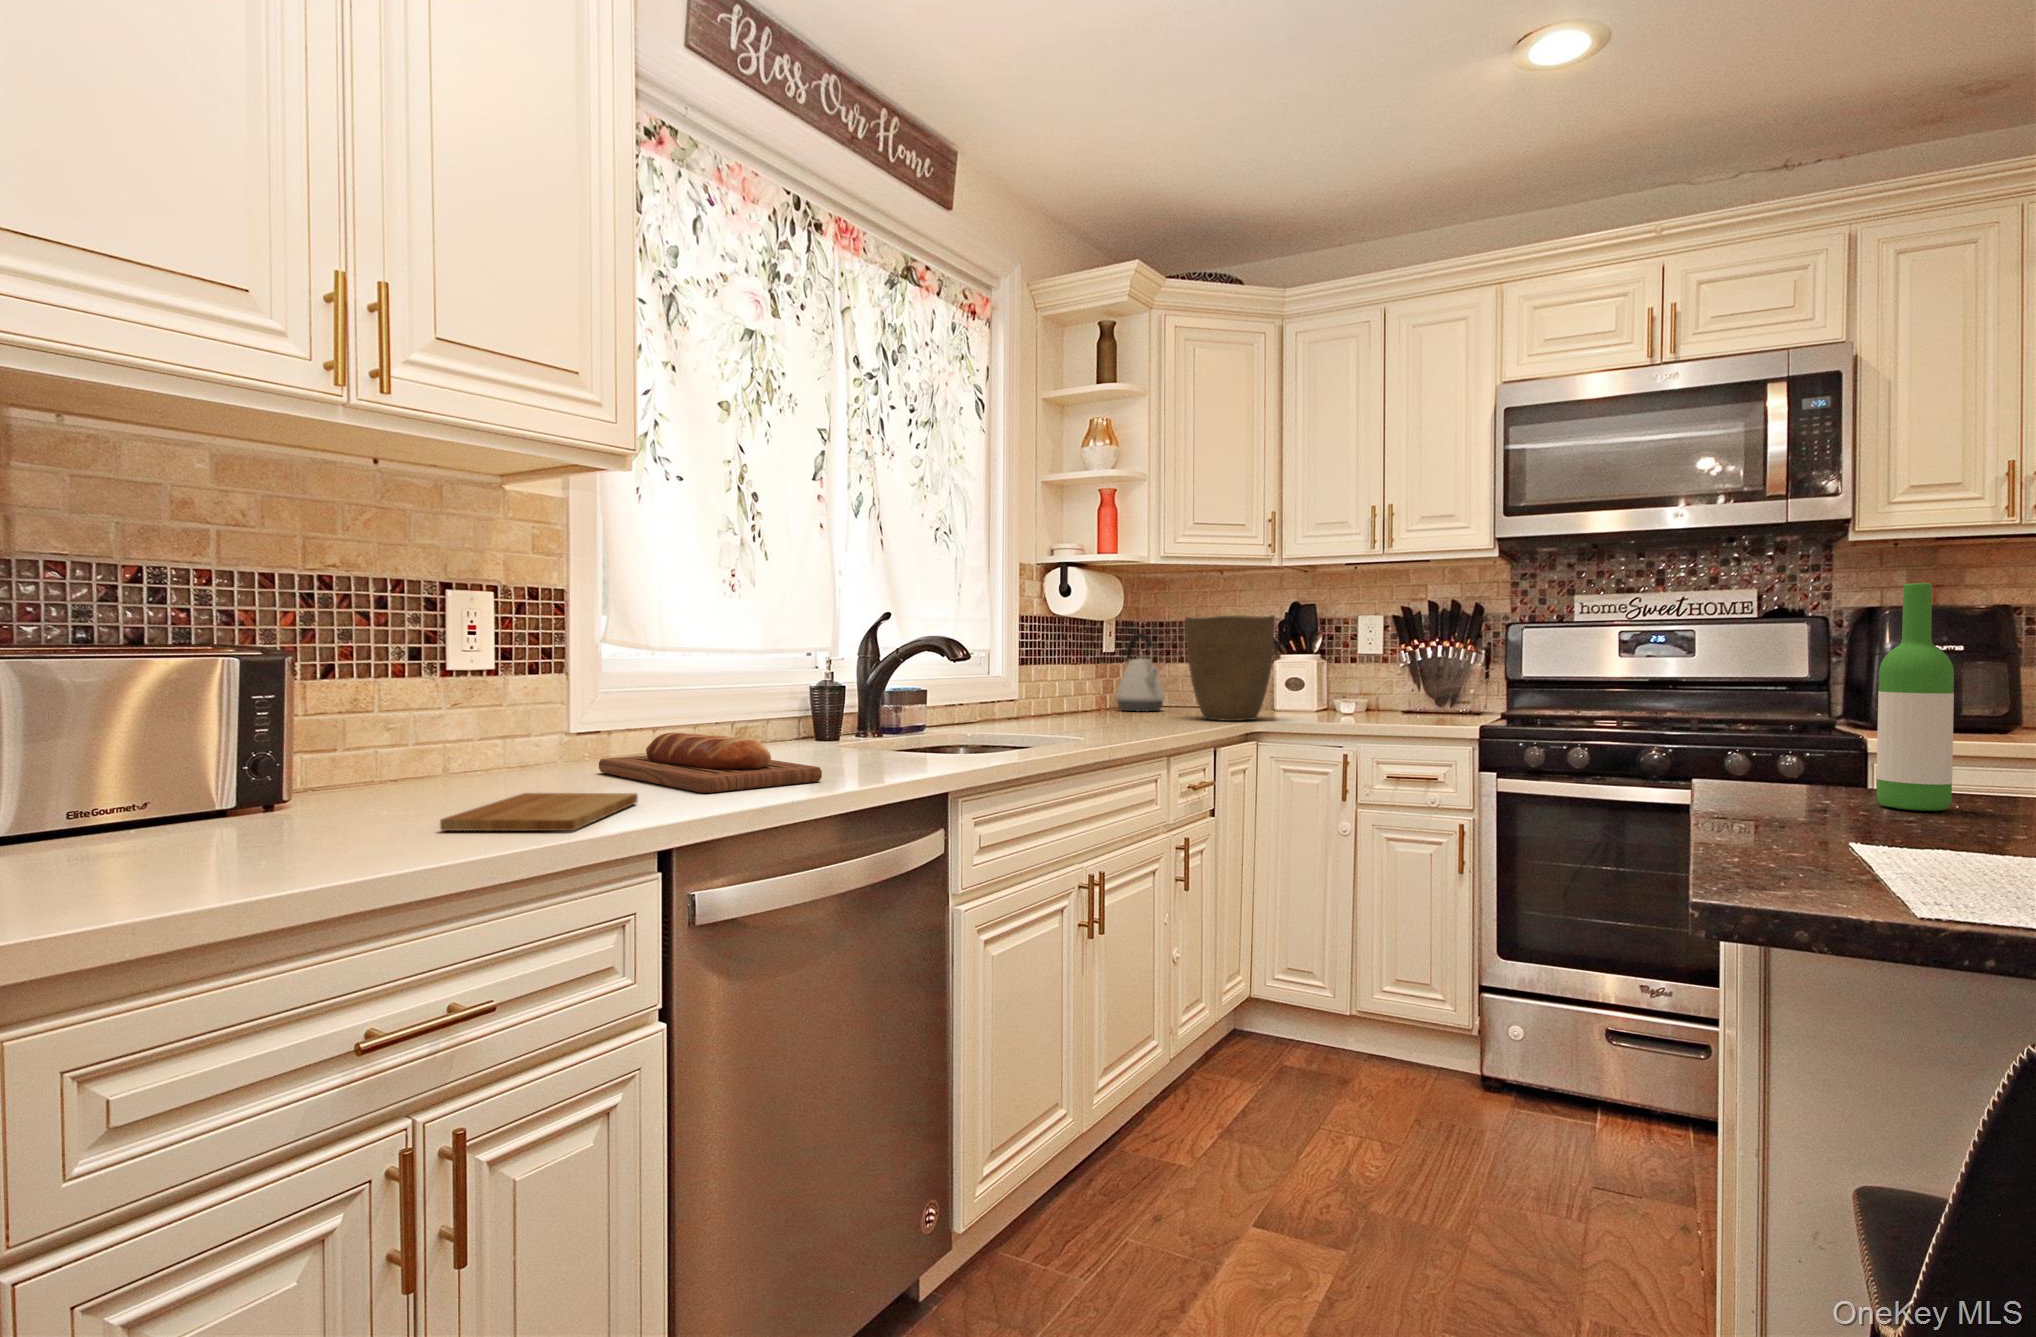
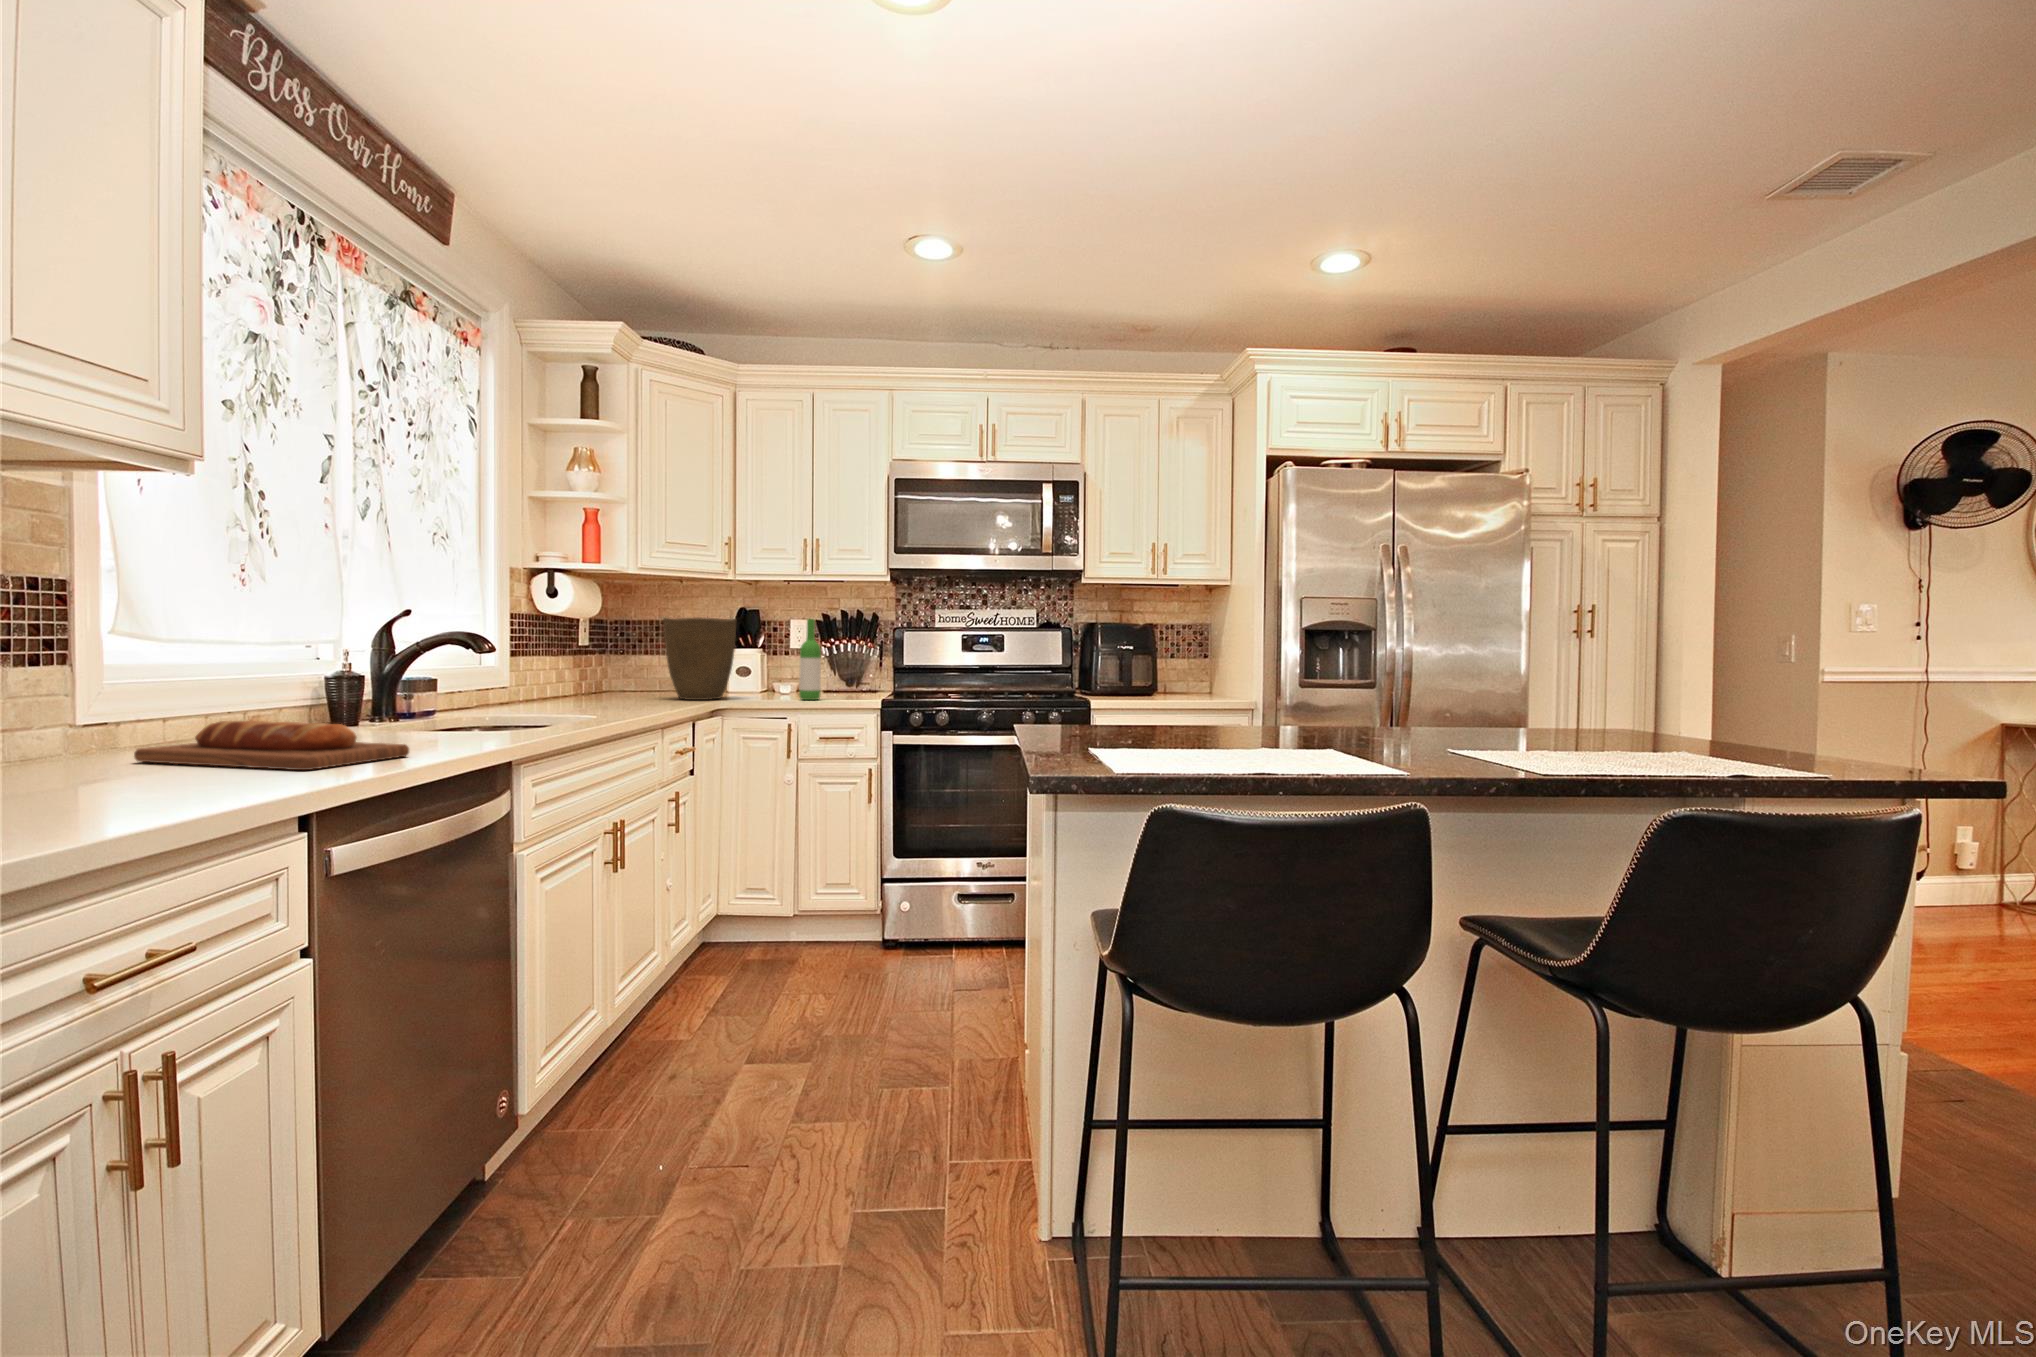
wine bottle: present [1876,583,1954,811] -> present [799,619,821,700]
kettle: present [1116,633,1165,711] -> none [594,630,638,694]
cutting board: present [440,793,638,831] -> none [74,772,252,813]

